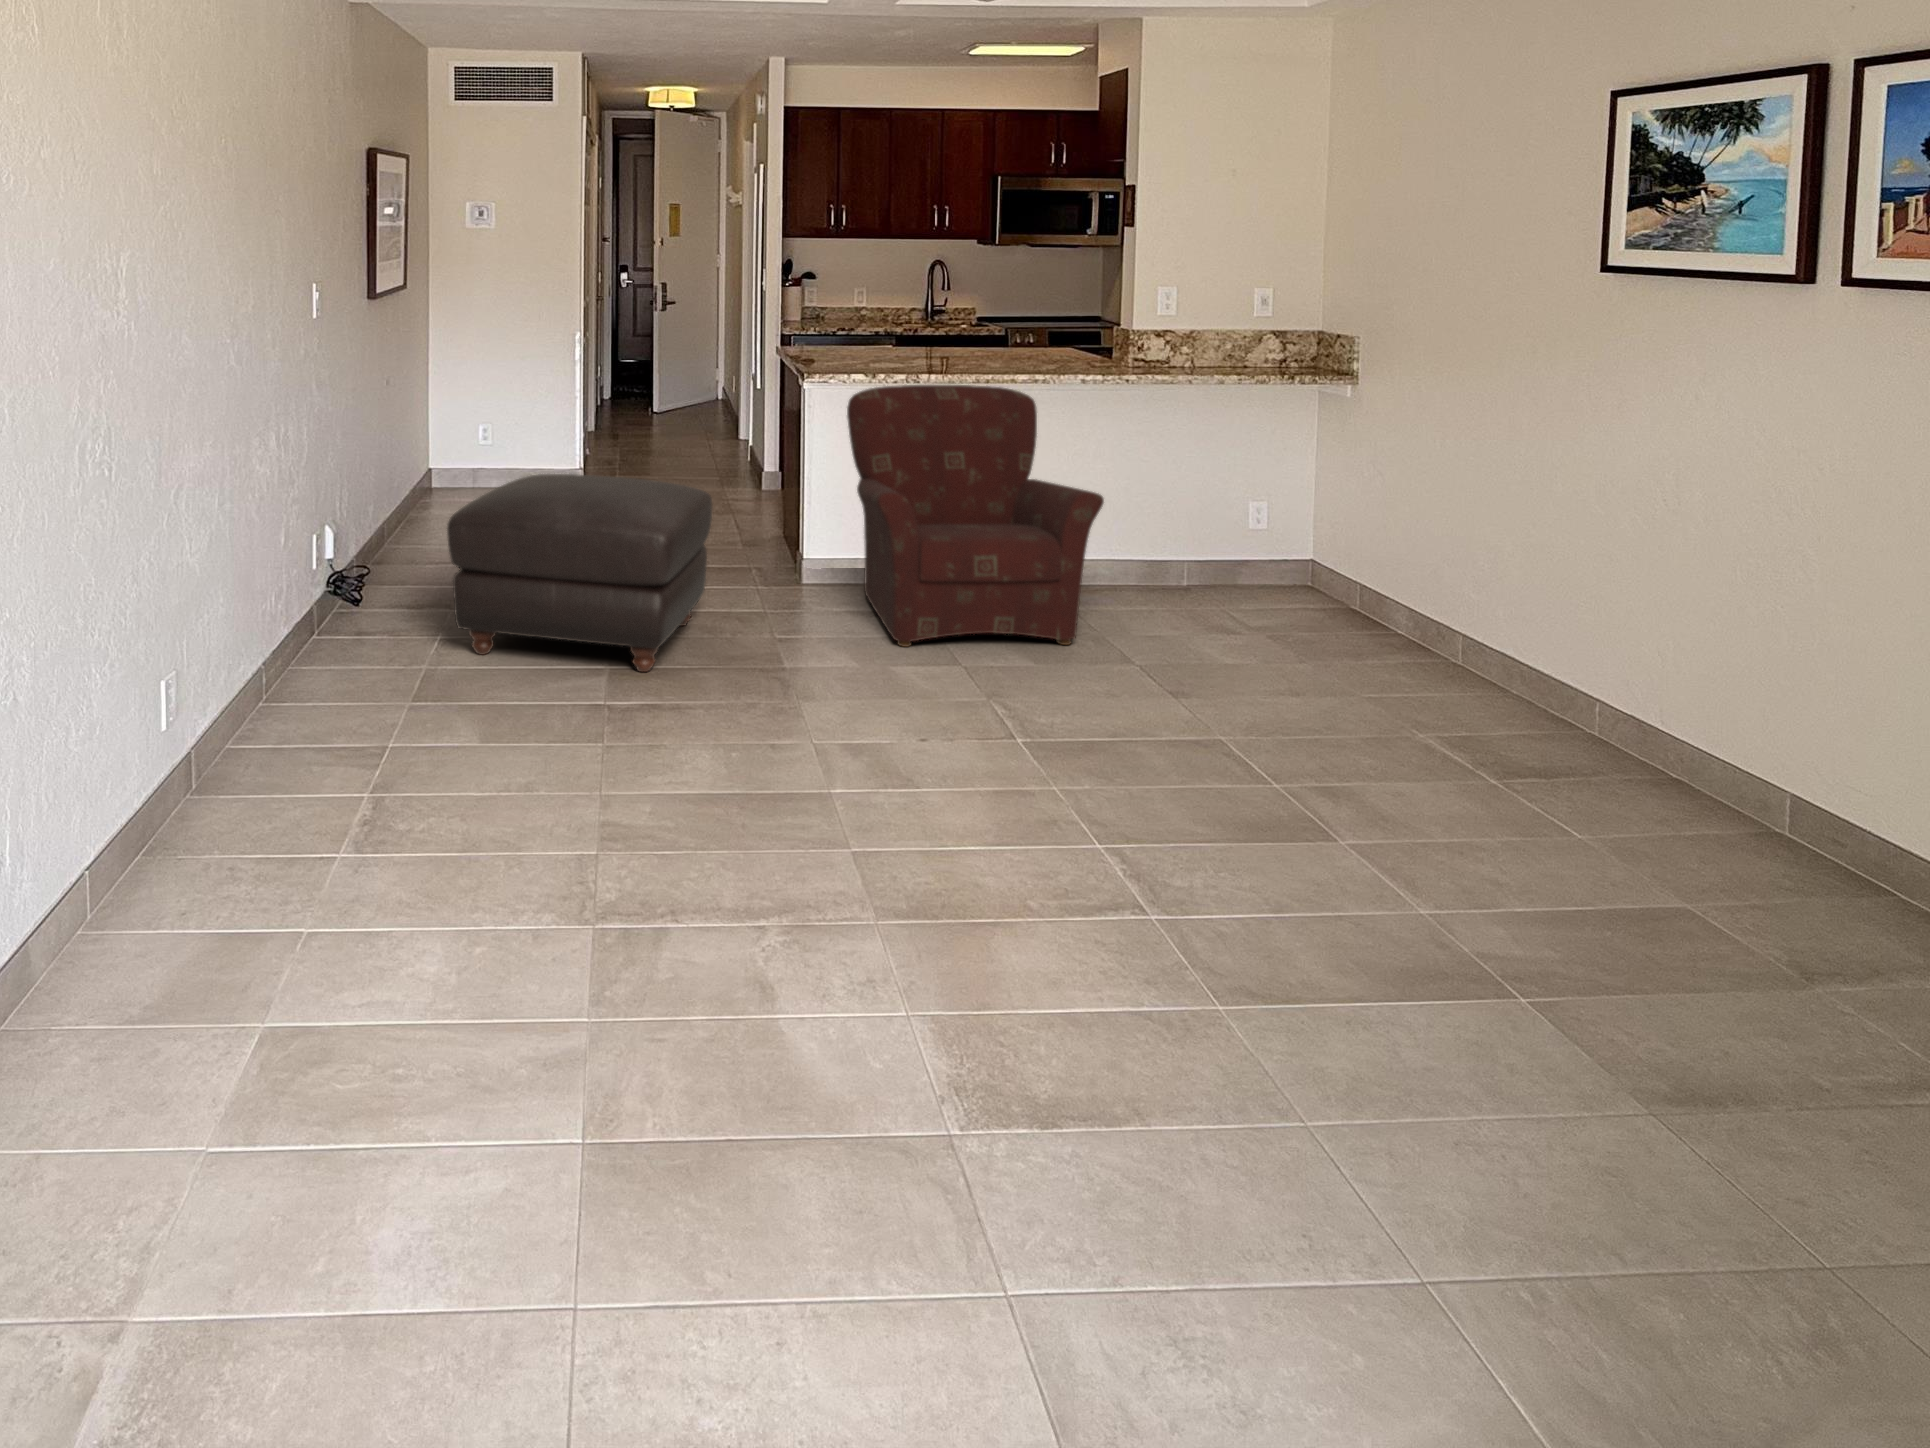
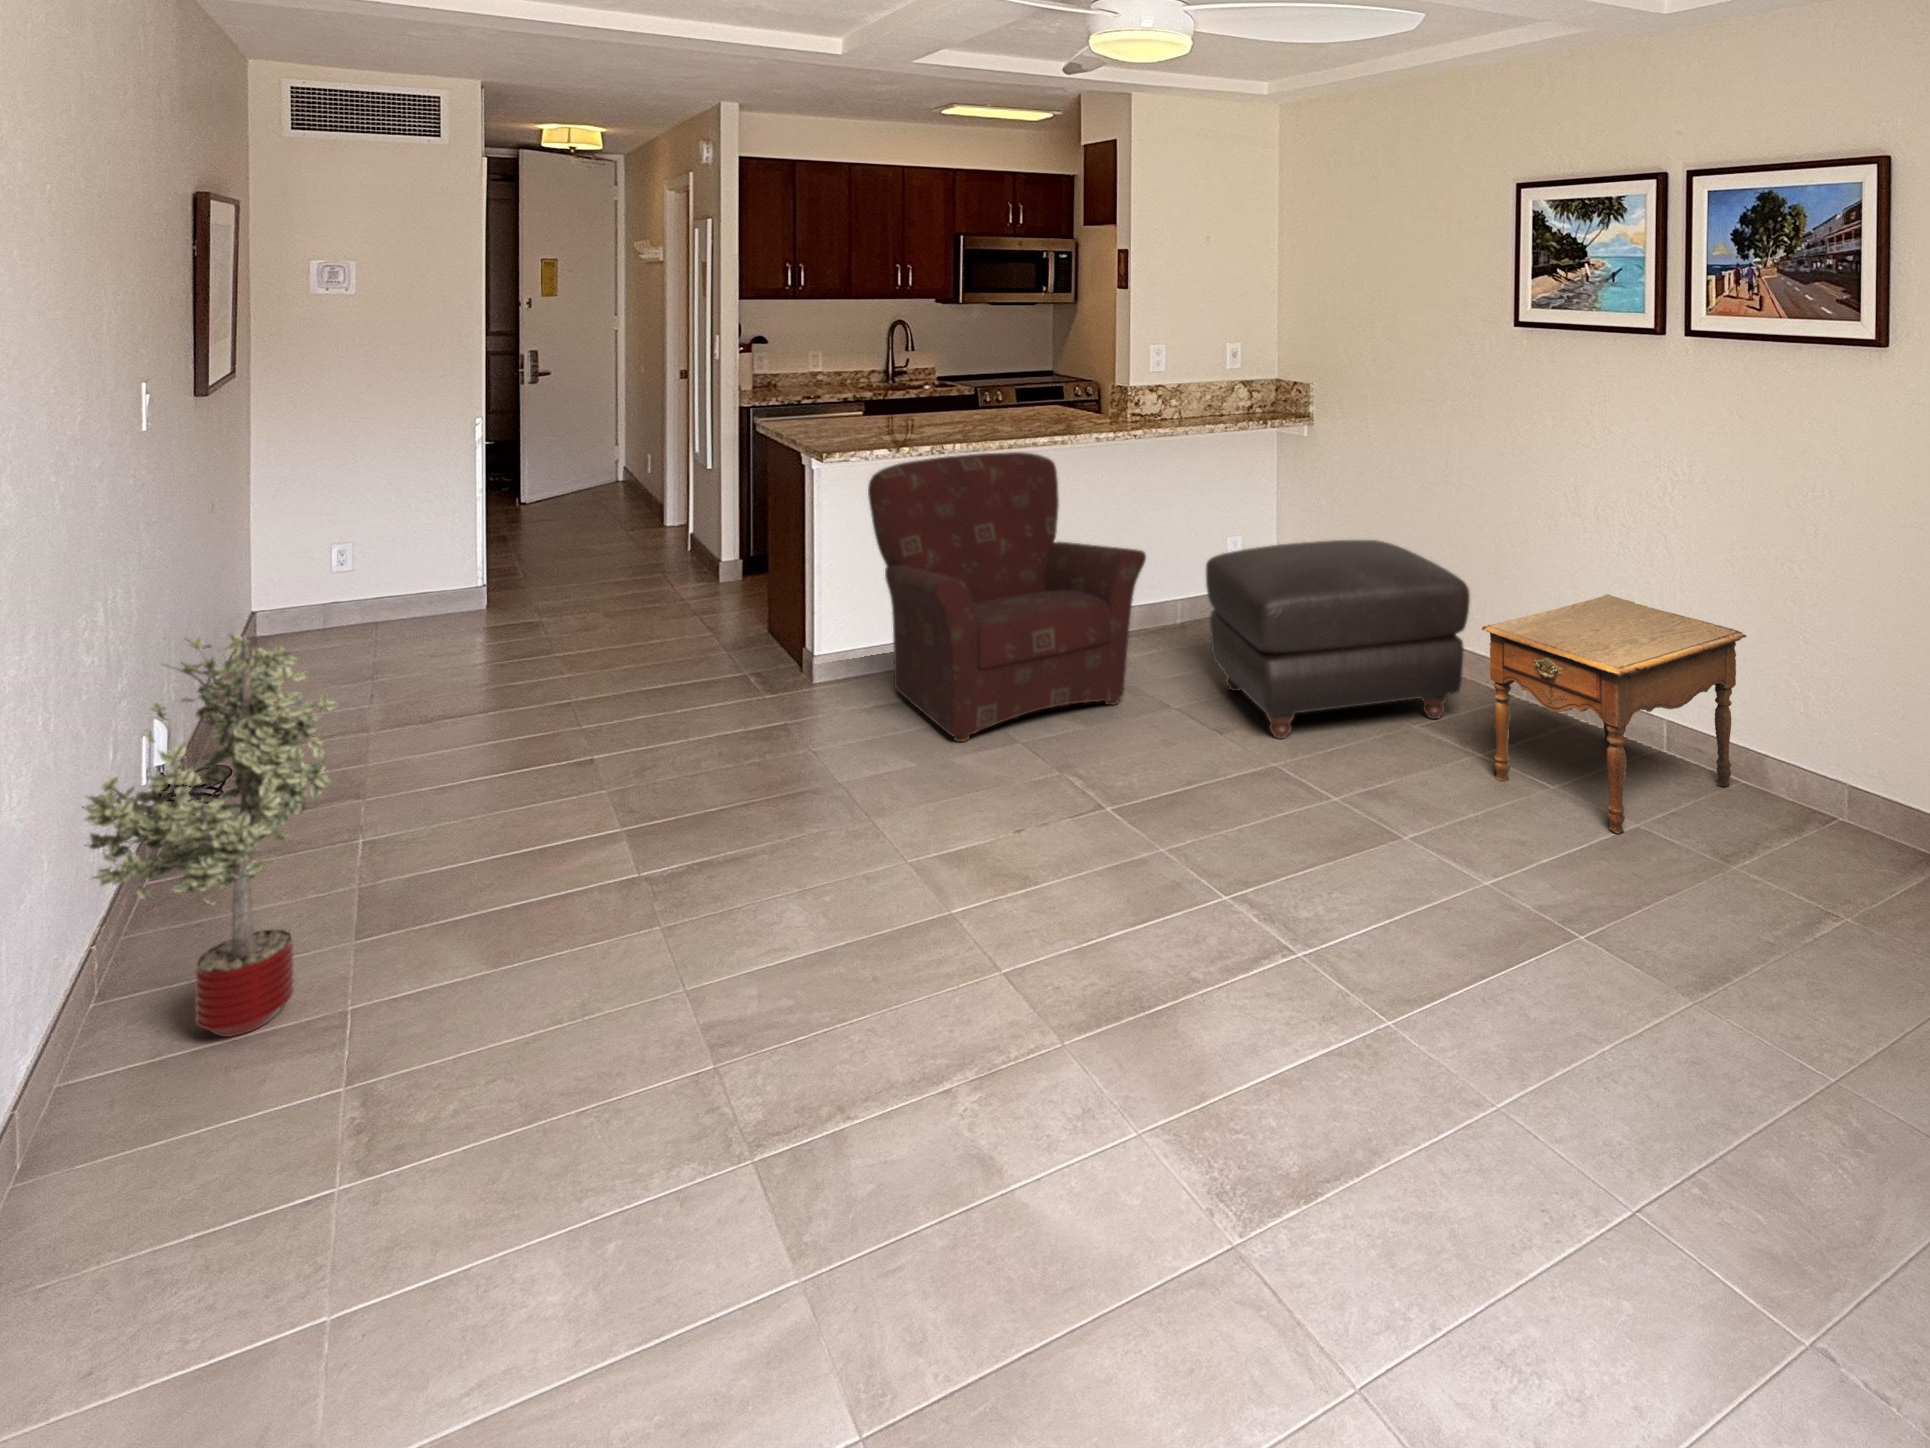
potted tree: none [275,448,418,718] -> present [82,634,339,1037]
ottoman: present [447,474,712,672] -> present [1206,540,1470,739]
side table: none [1474,622,1907,904] -> present [1482,594,1746,833]

